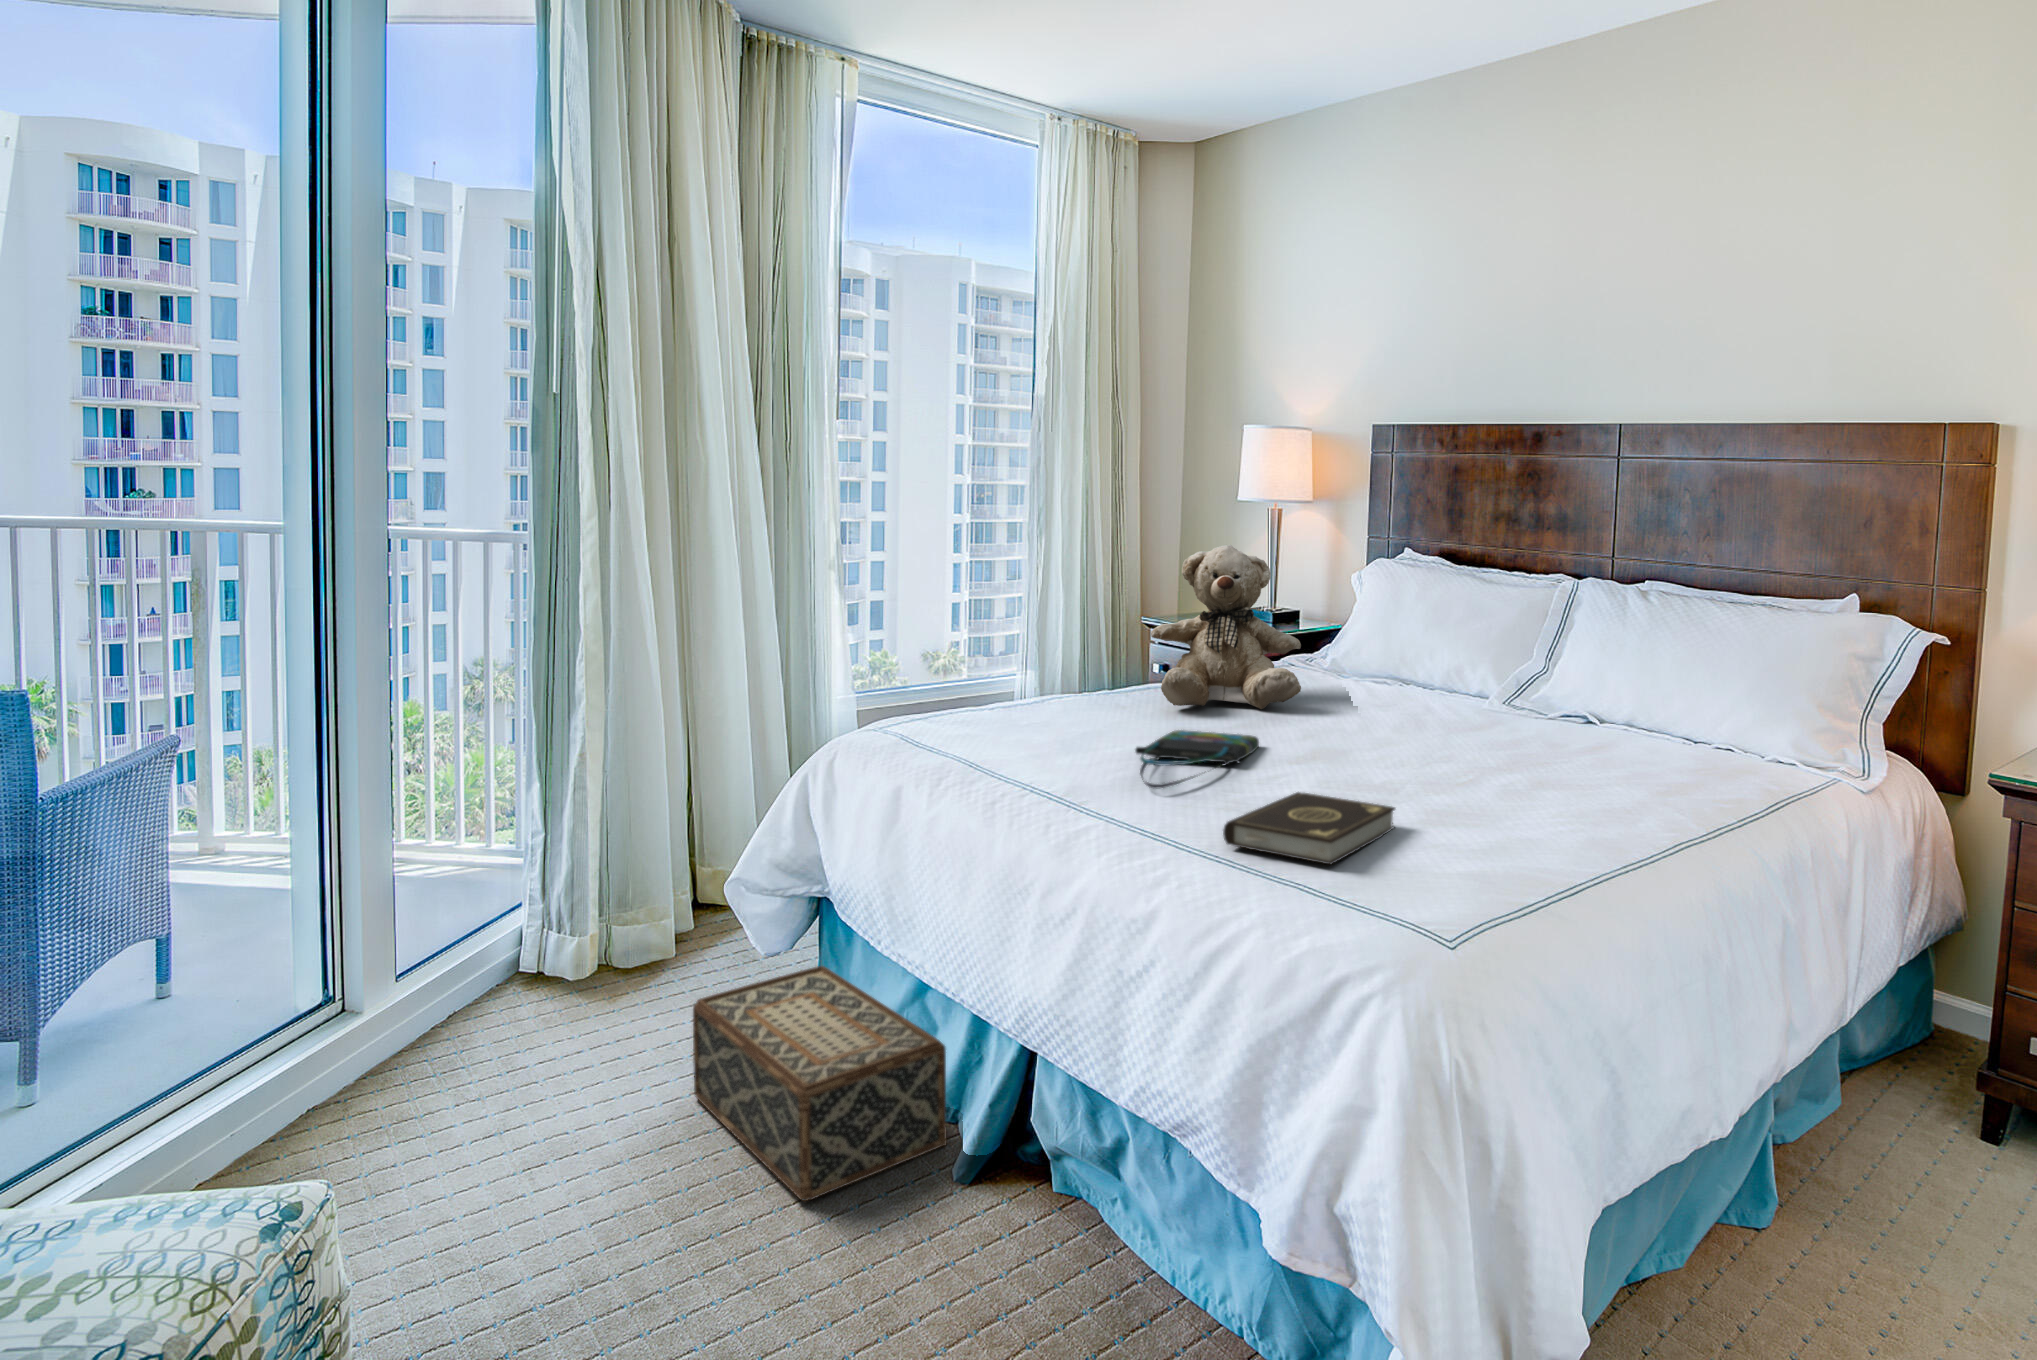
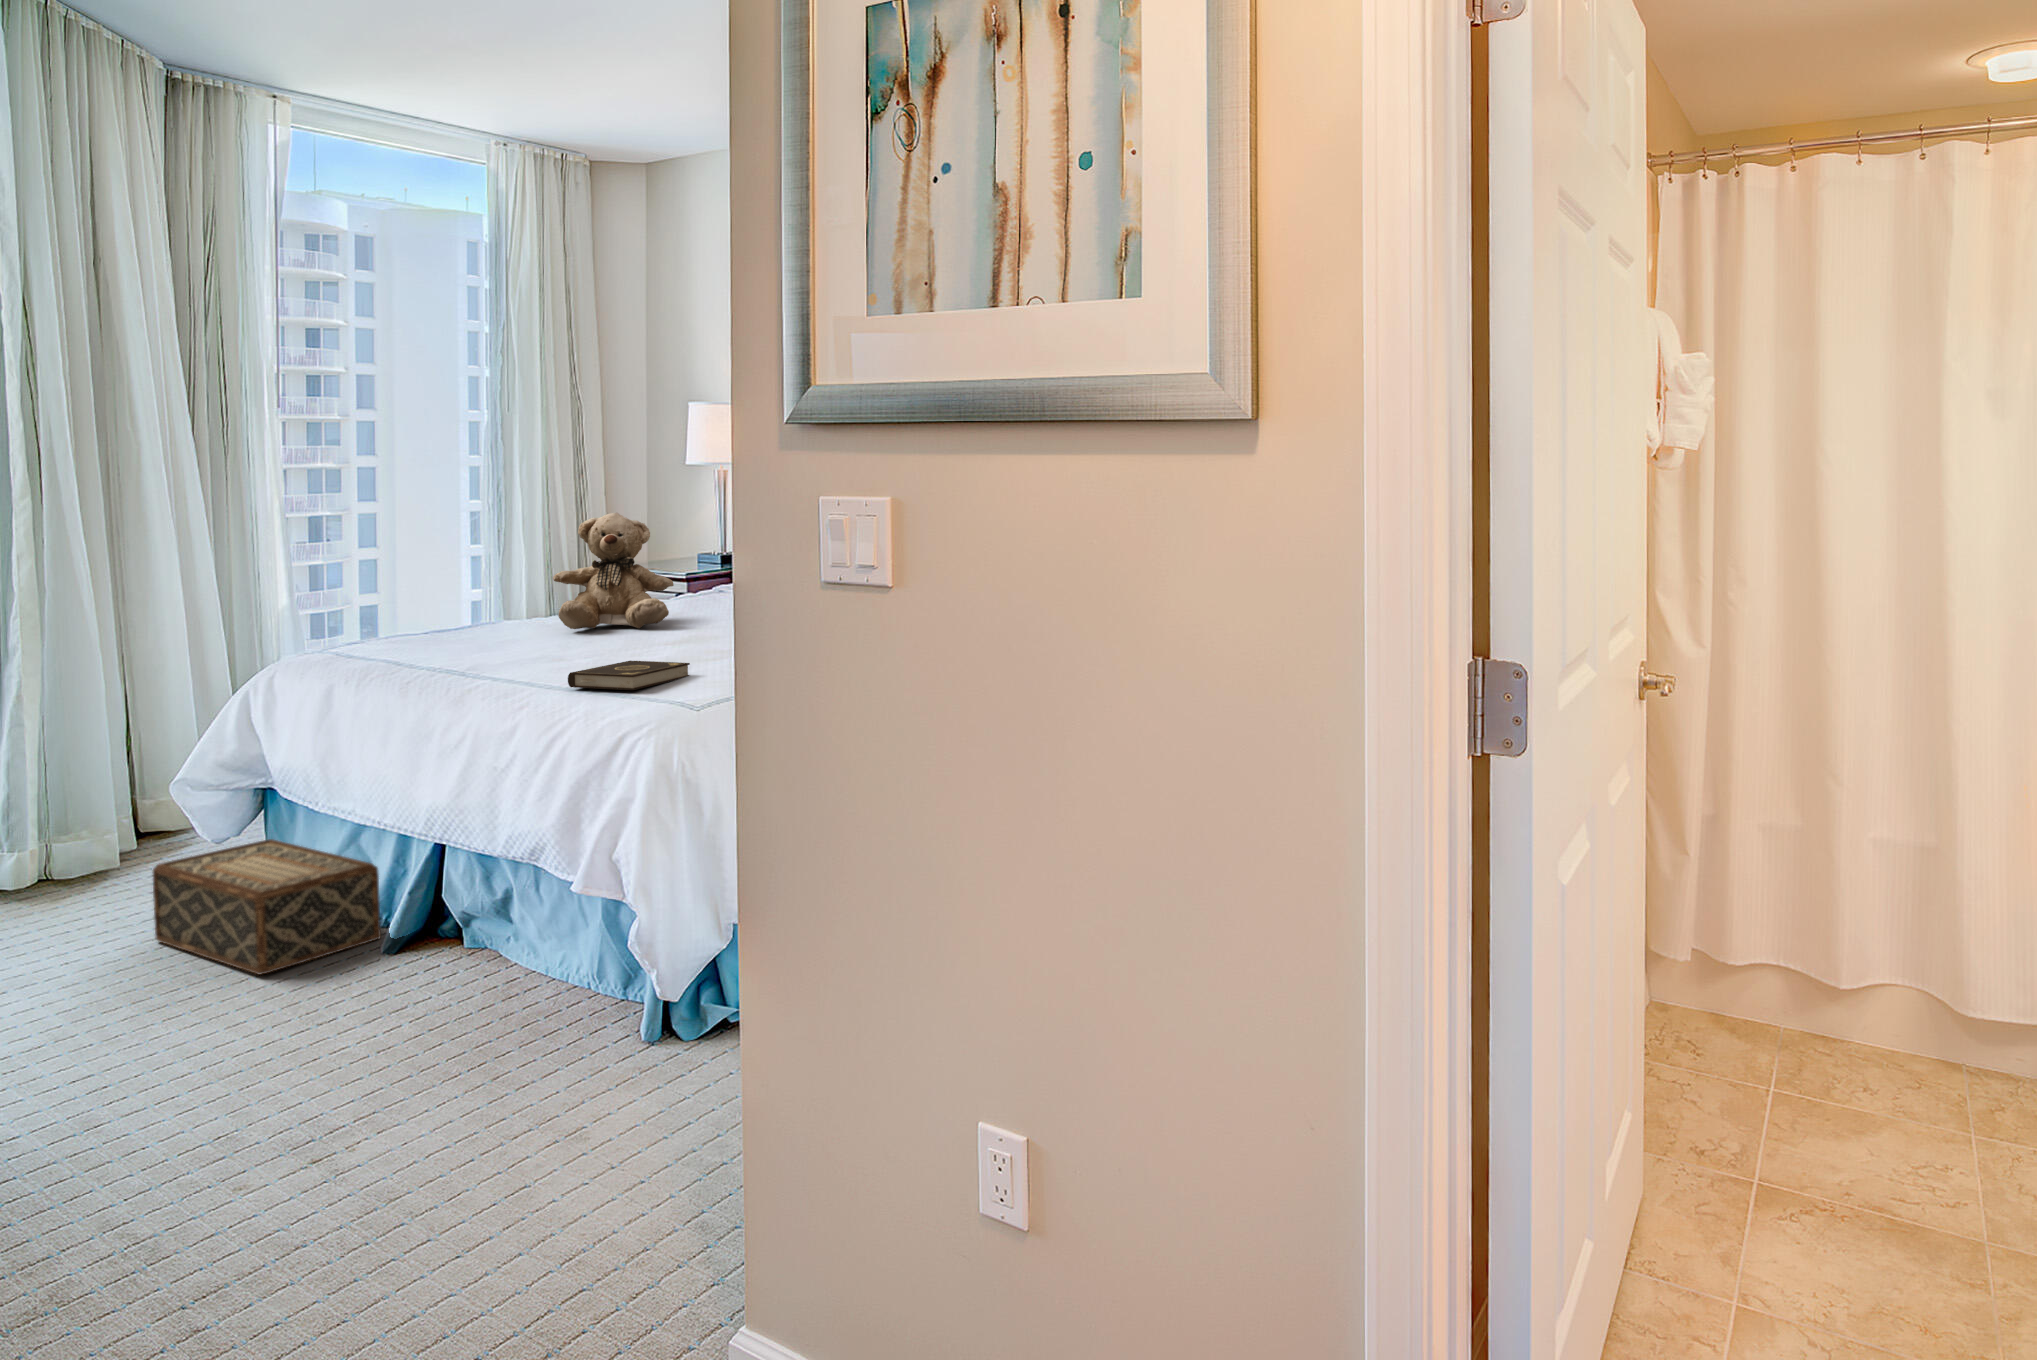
tote bag: present [1135,730,1259,789] -> none [524,639,624,668]

